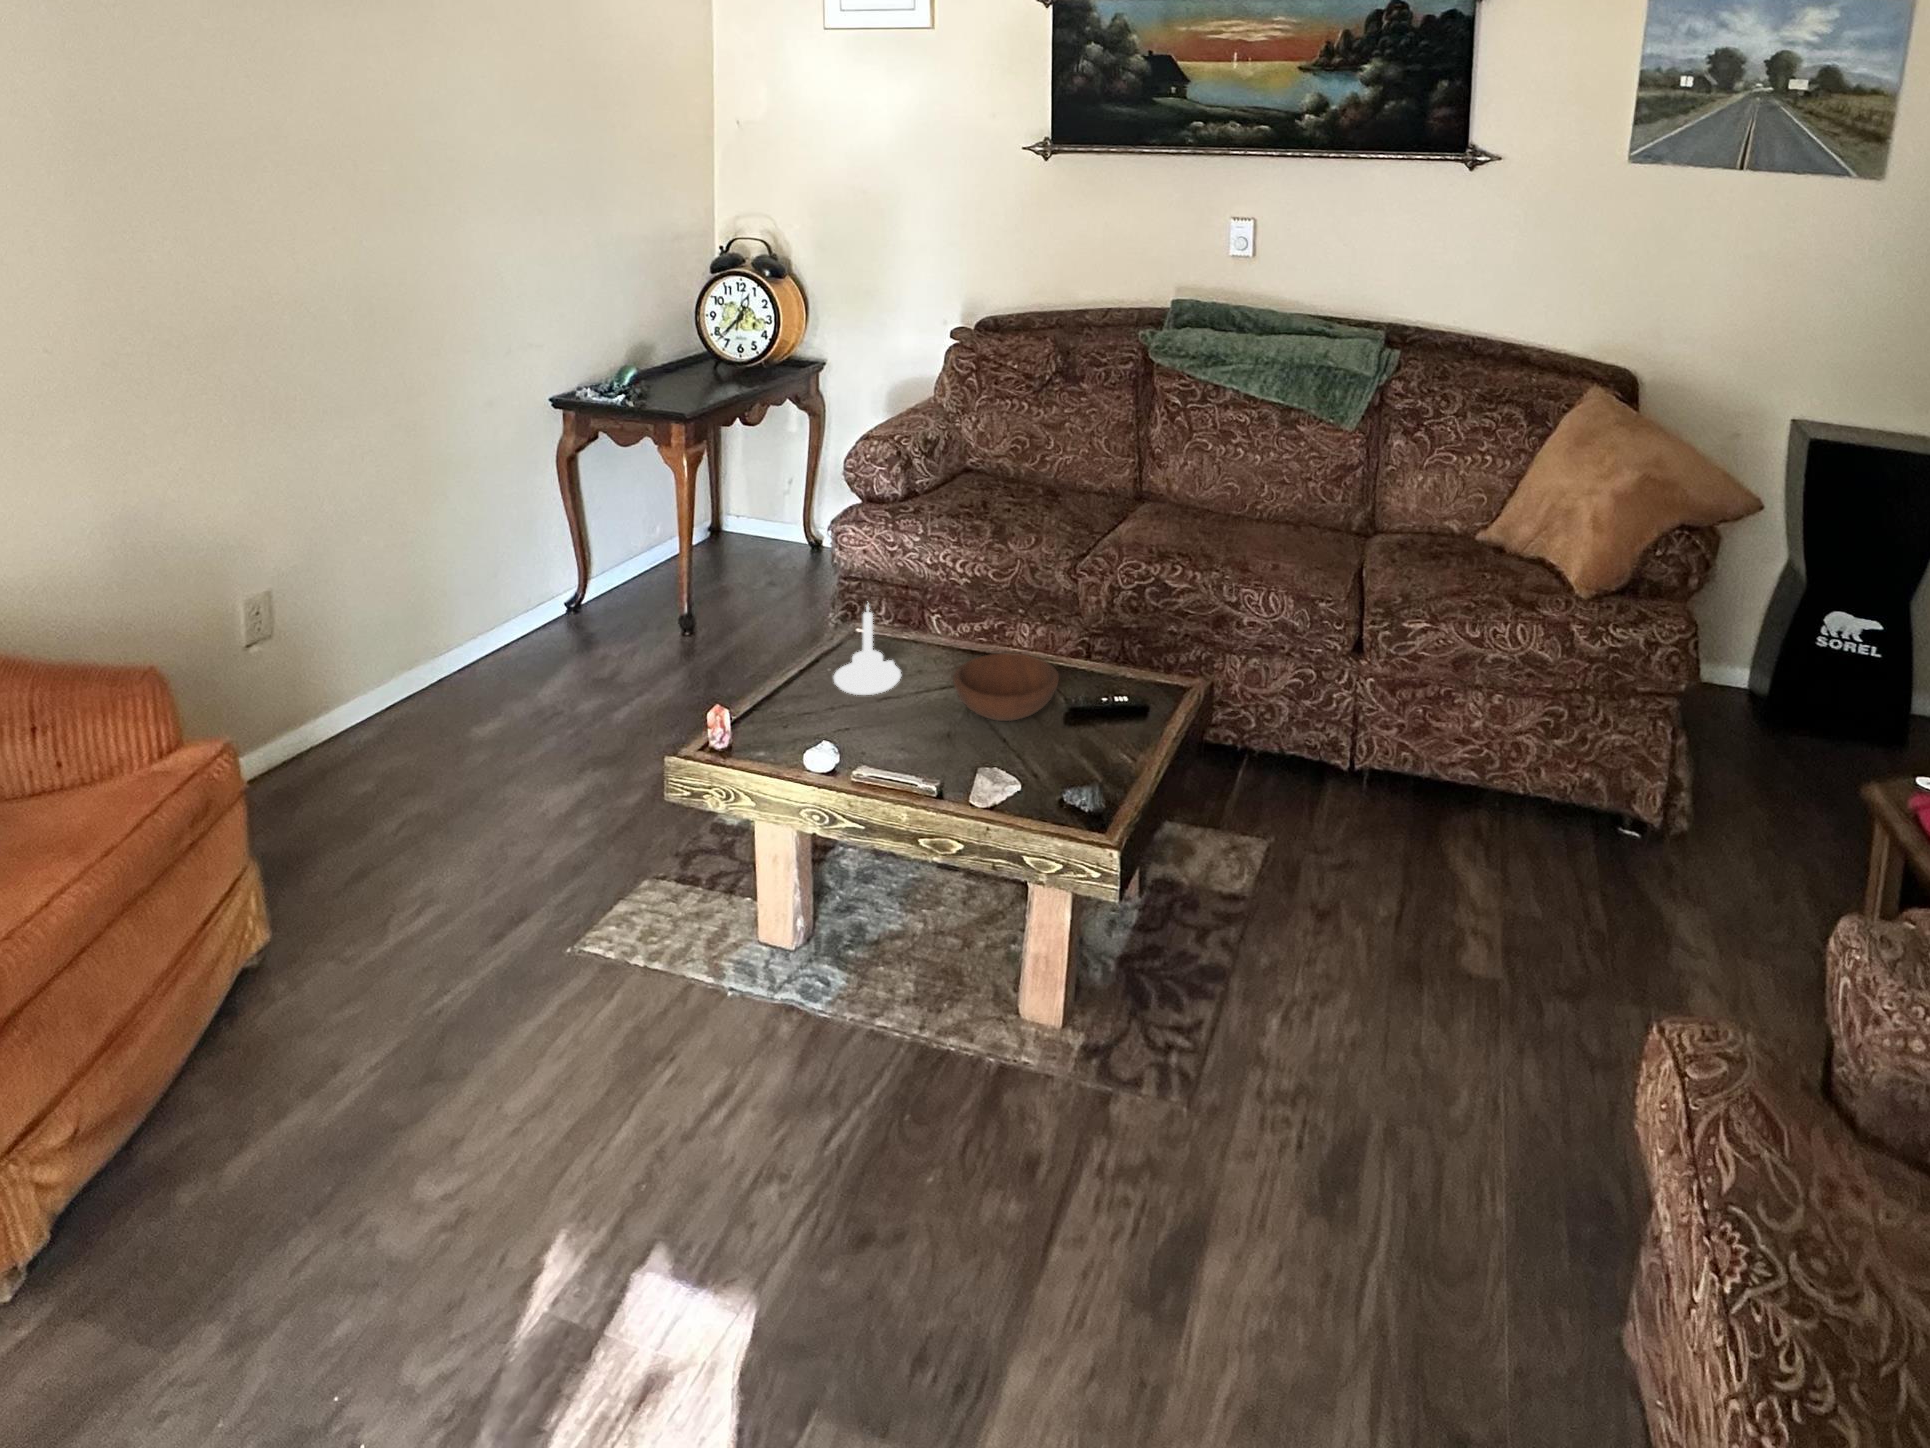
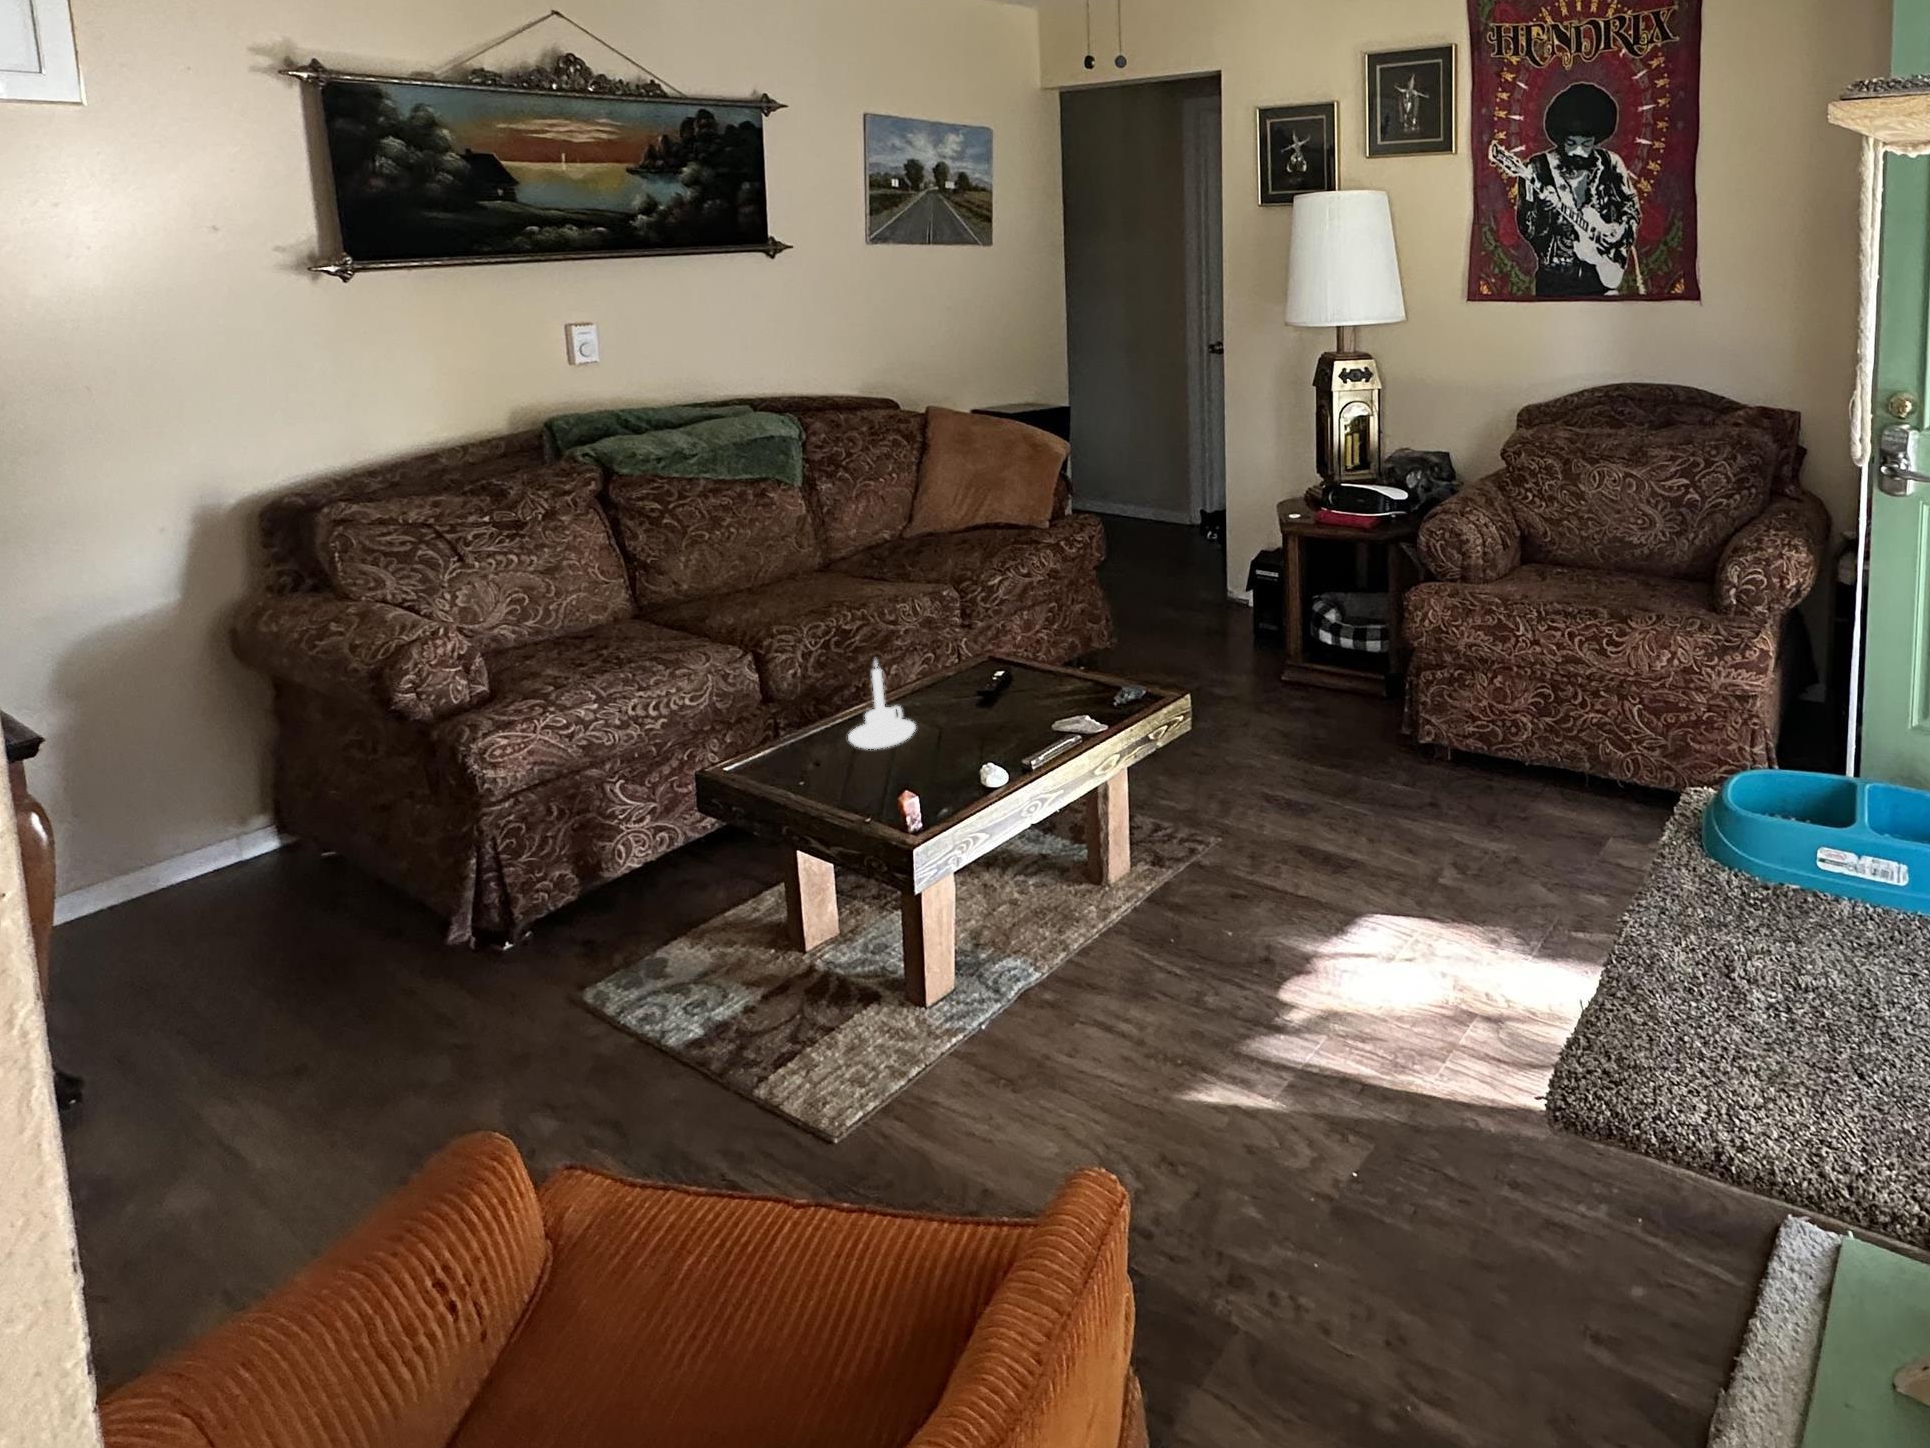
bowl: present [953,653,1059,721] -> none [938,647,1031,697]

